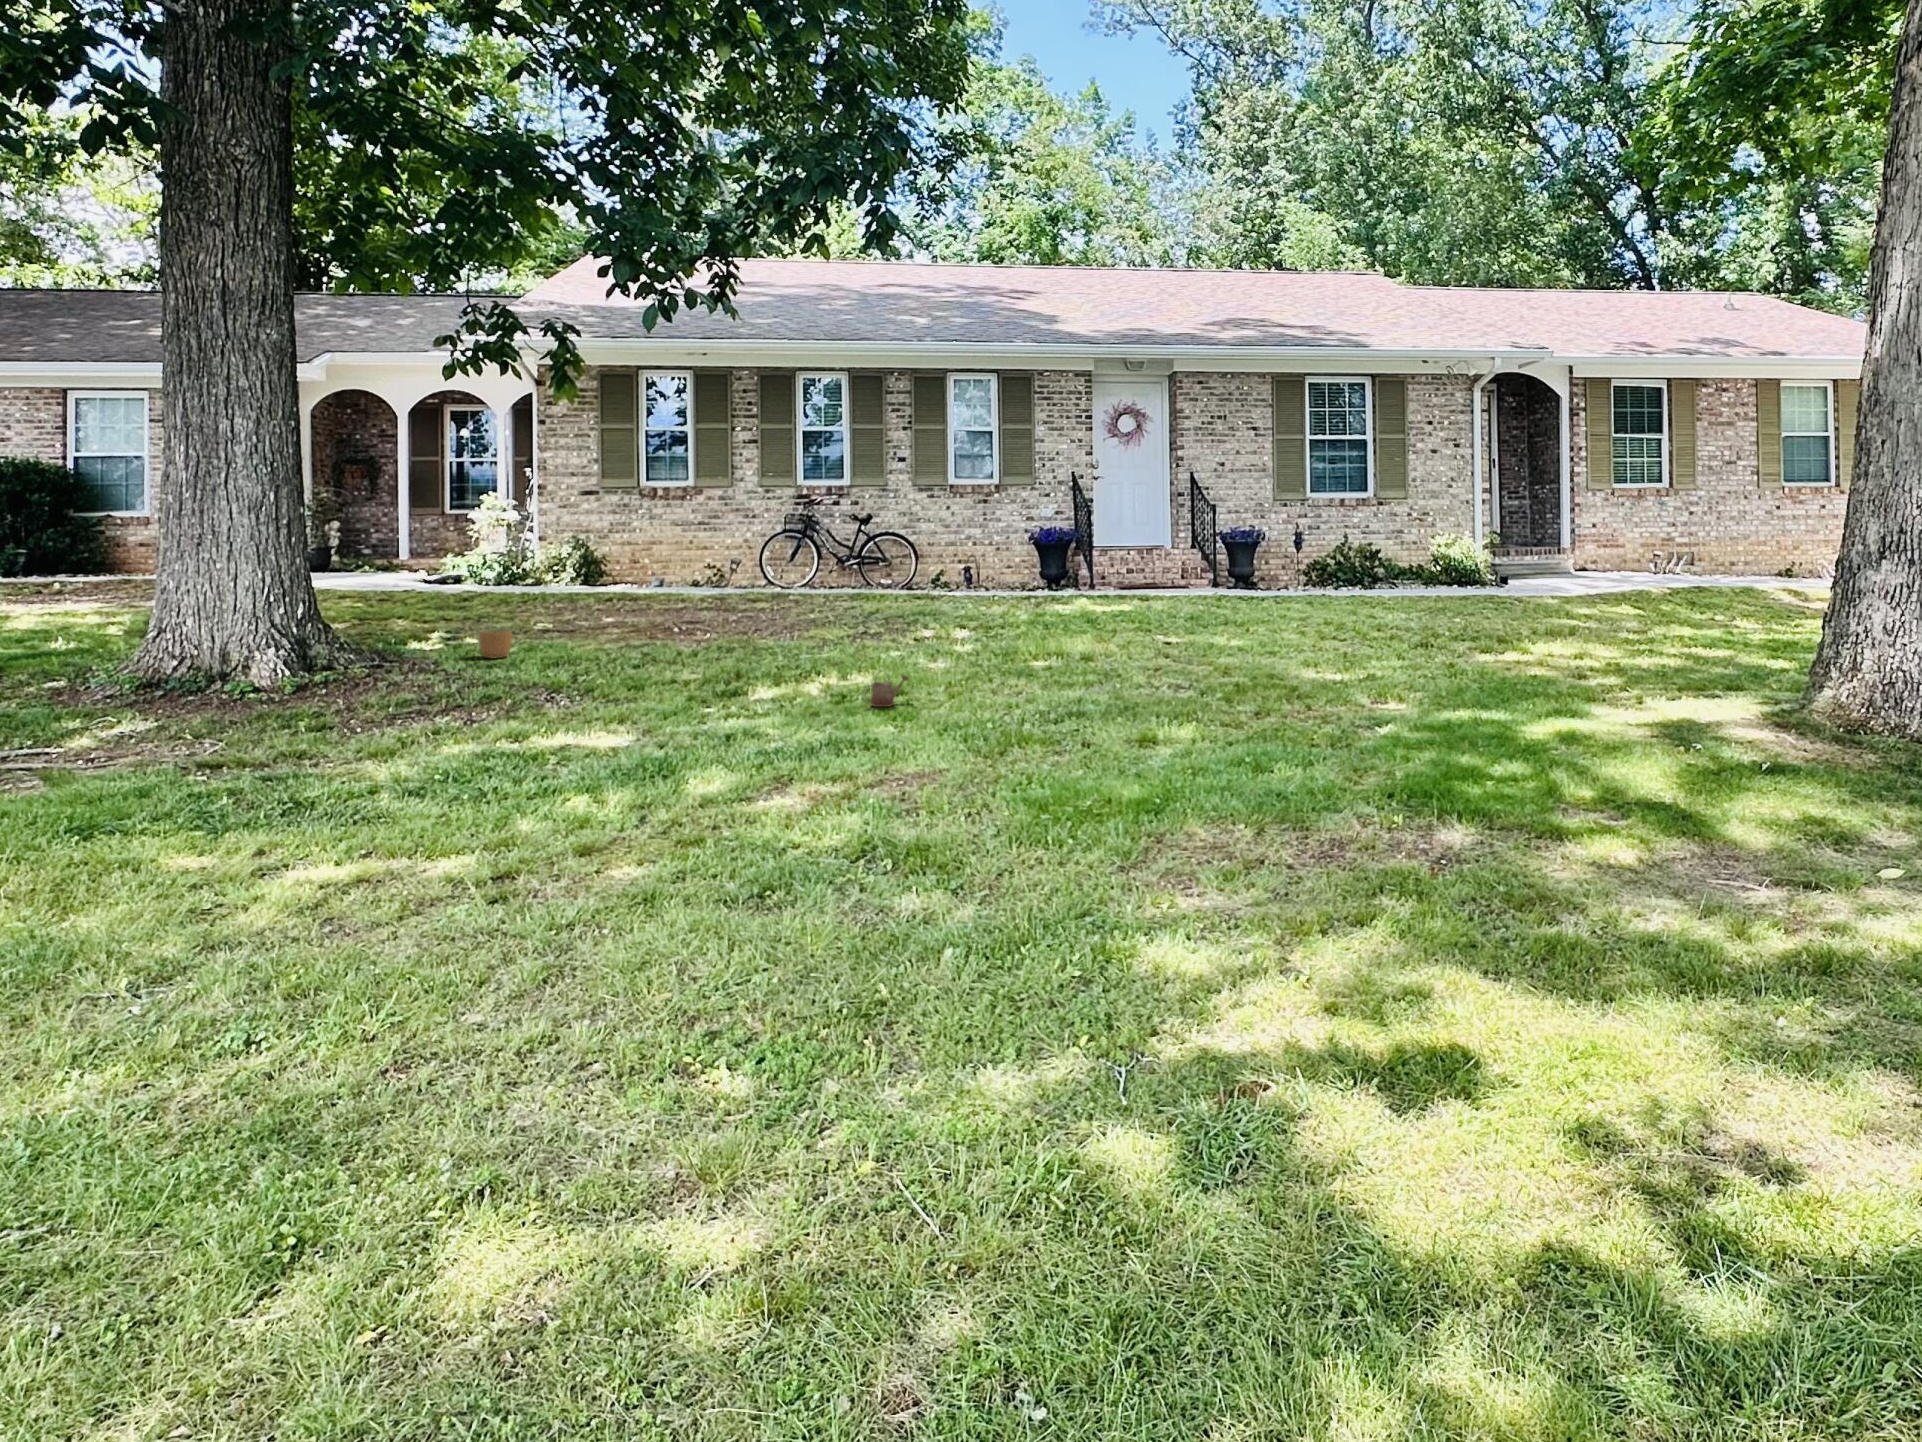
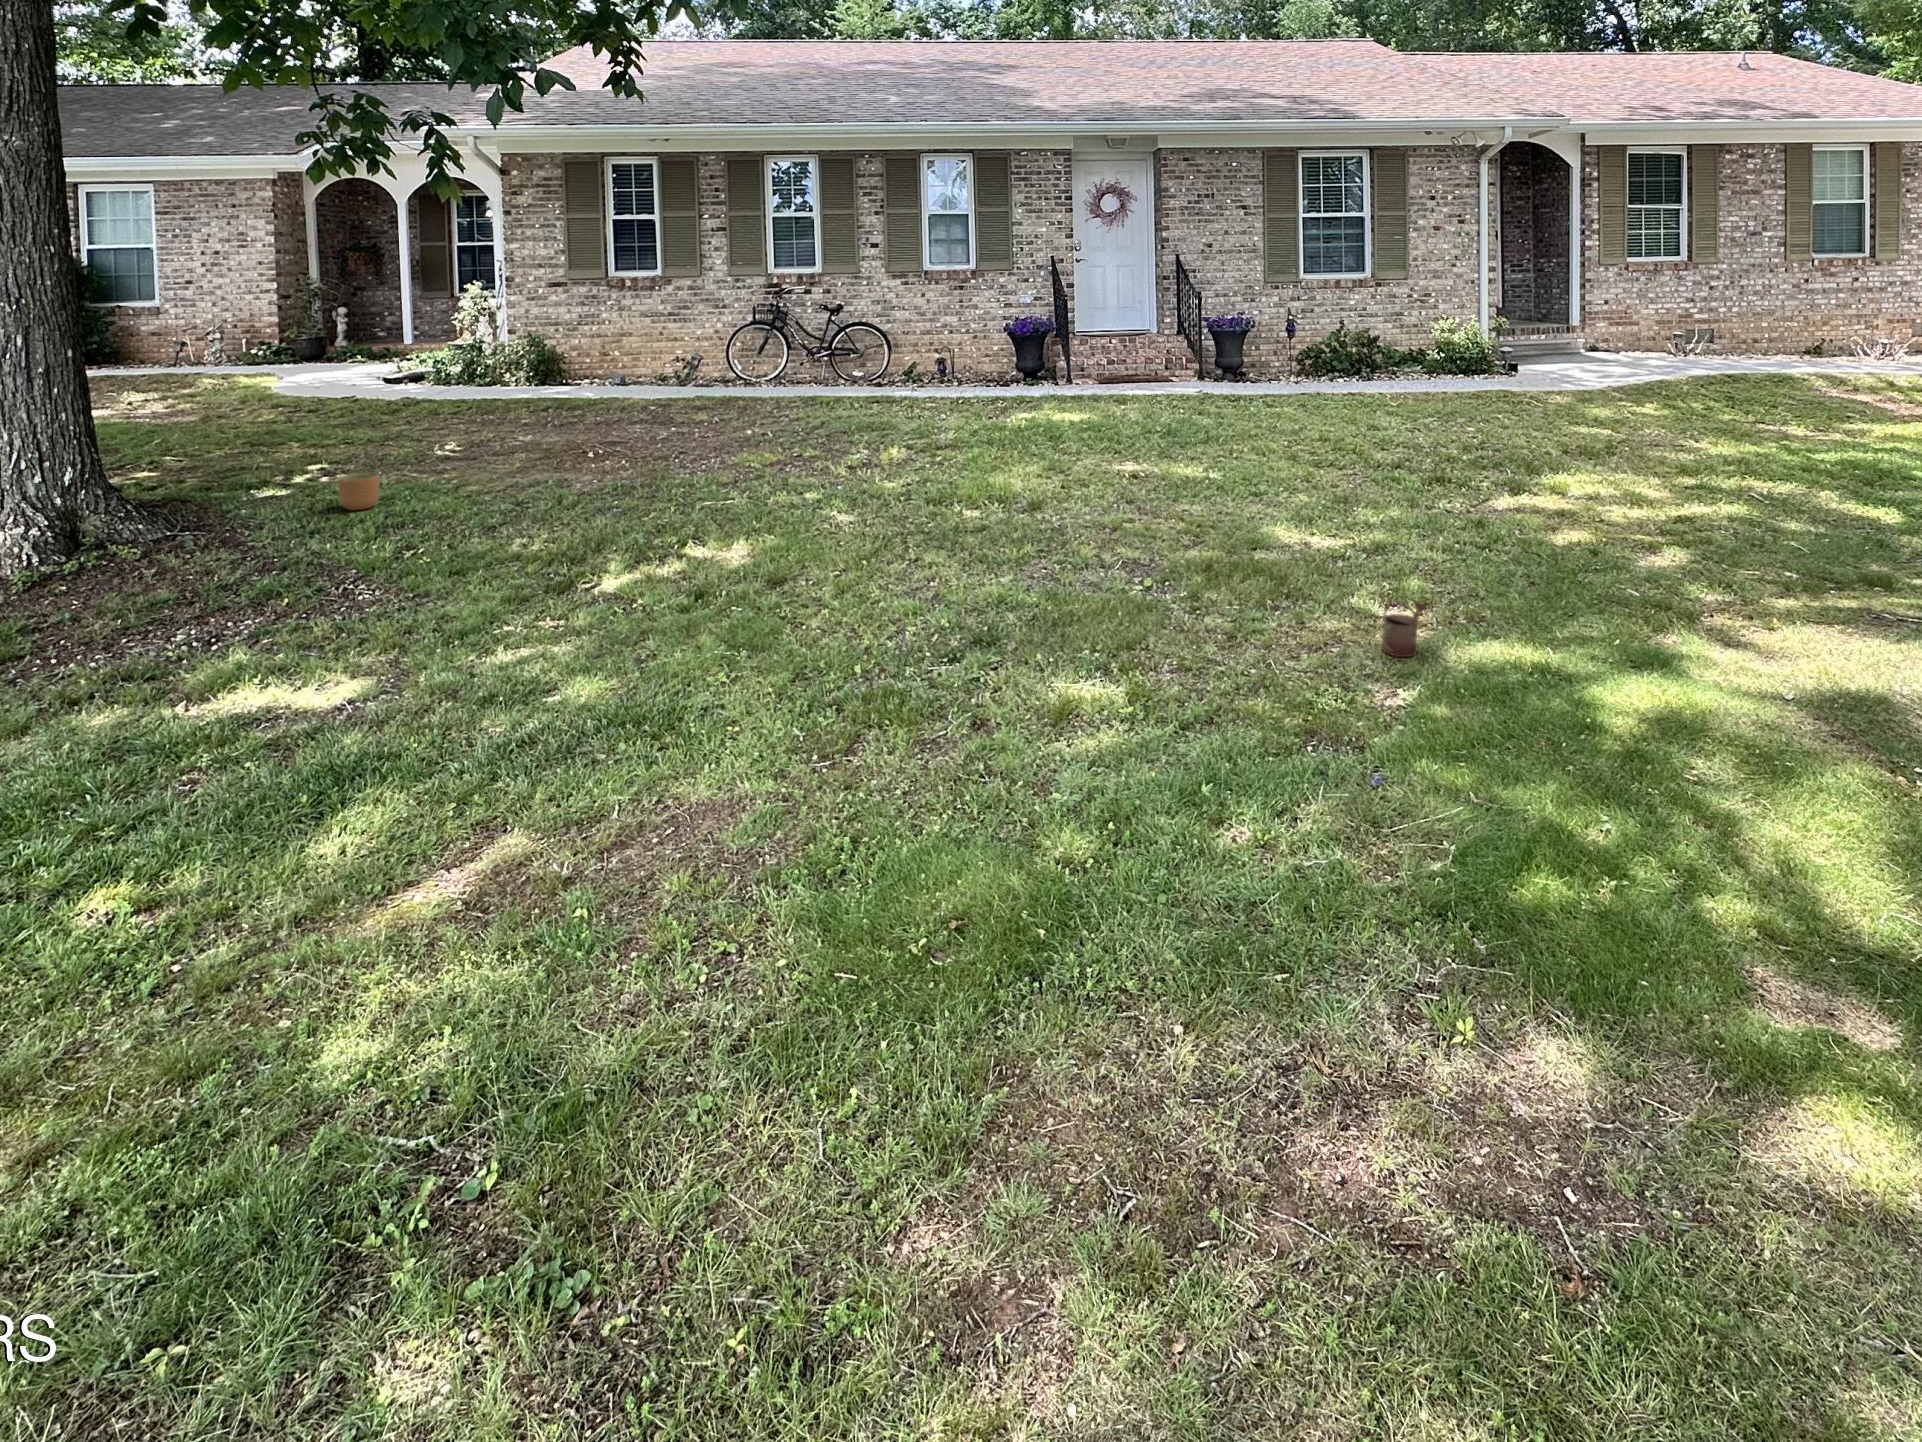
watering can: present [863,672,909,707] -> present [1382,601,1427,657]

